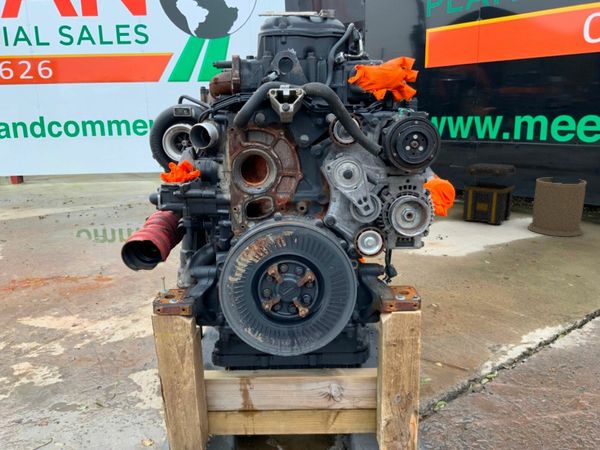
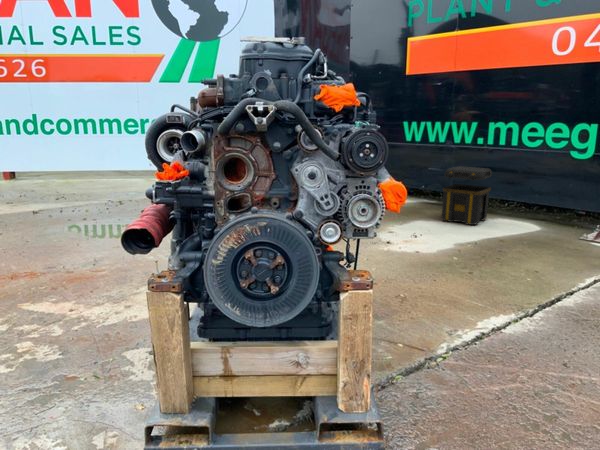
trash can: present [528,177,586,236] -> none [502,181,556,237]

